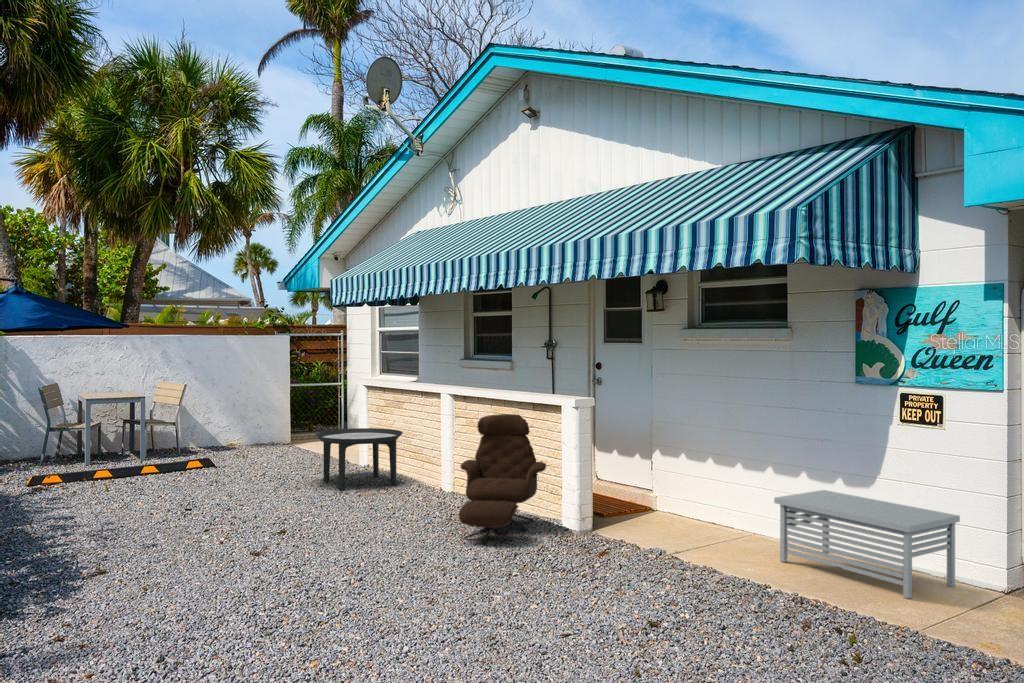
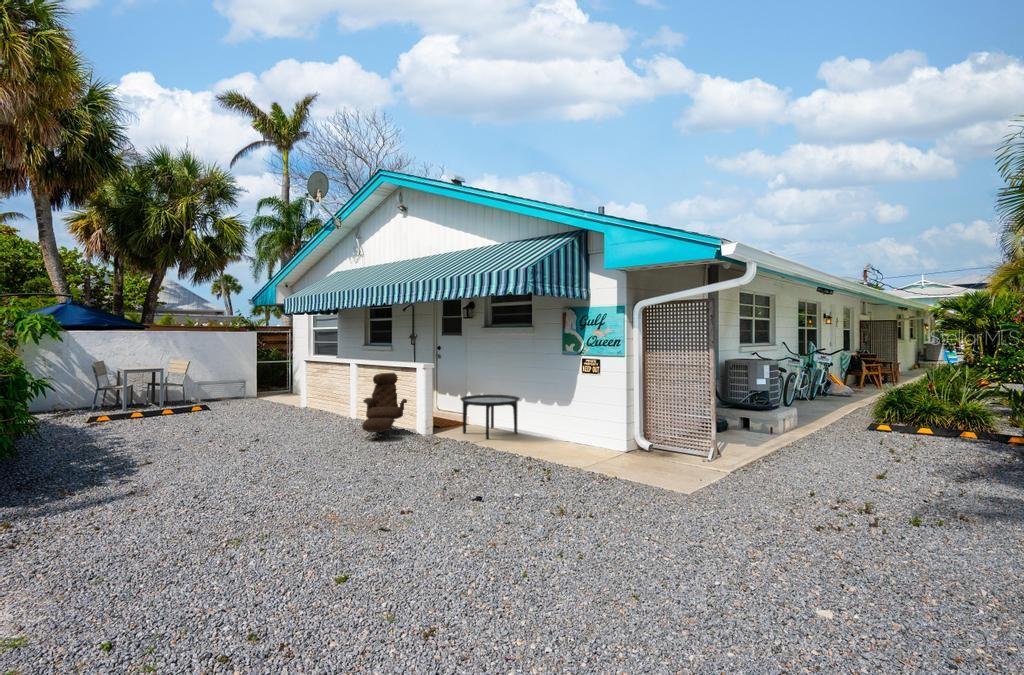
round table: present [315,428,403,491] -> present [460,395,520,439]
storage bench: present [774,490,960,598] -> present [194,379,247,402]

